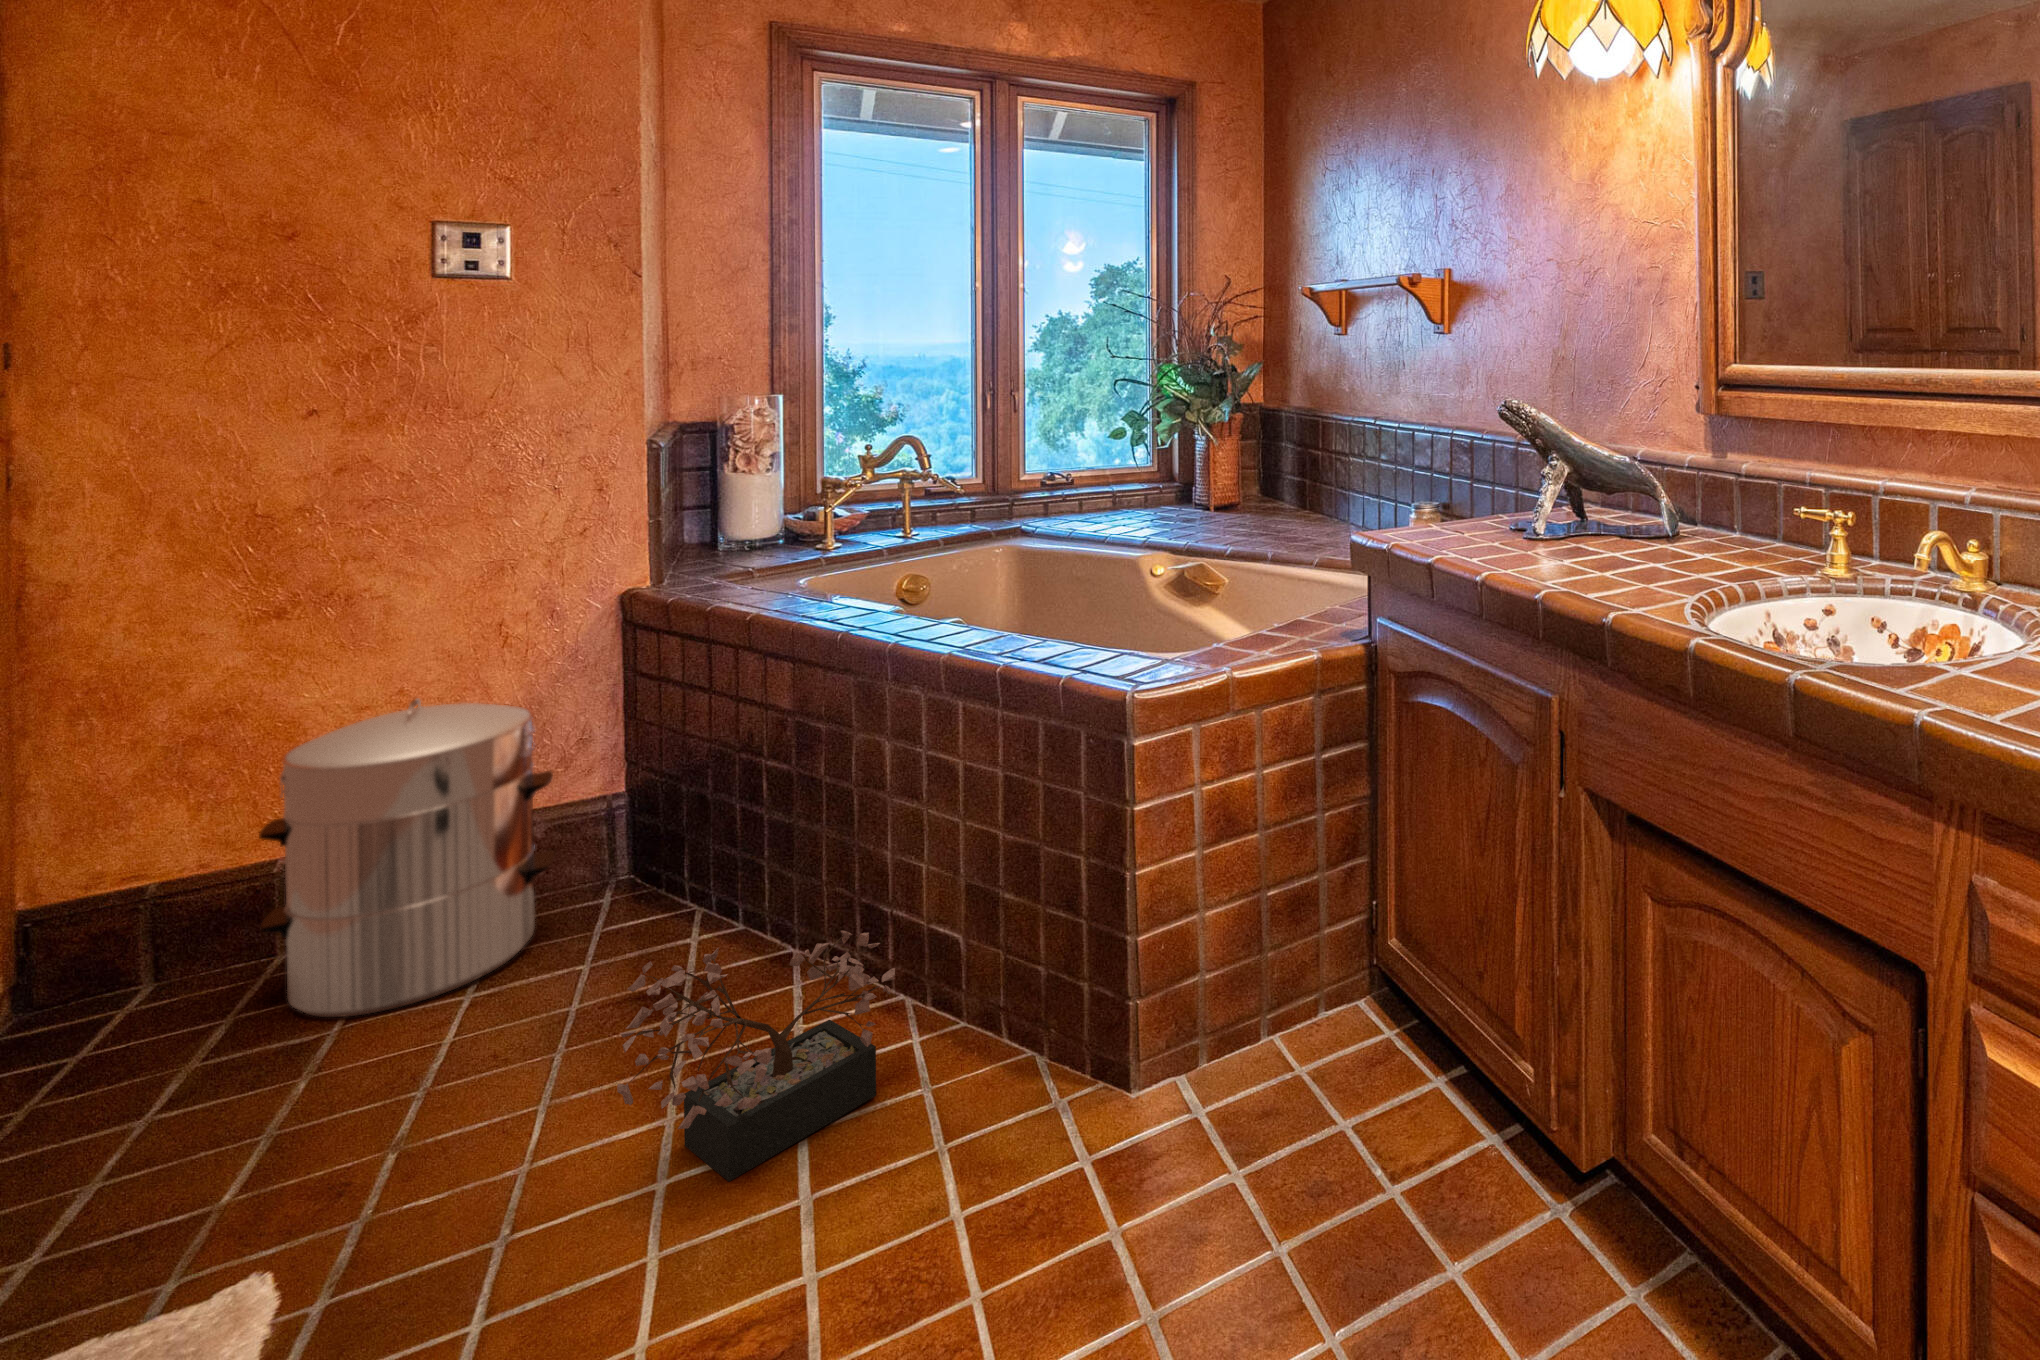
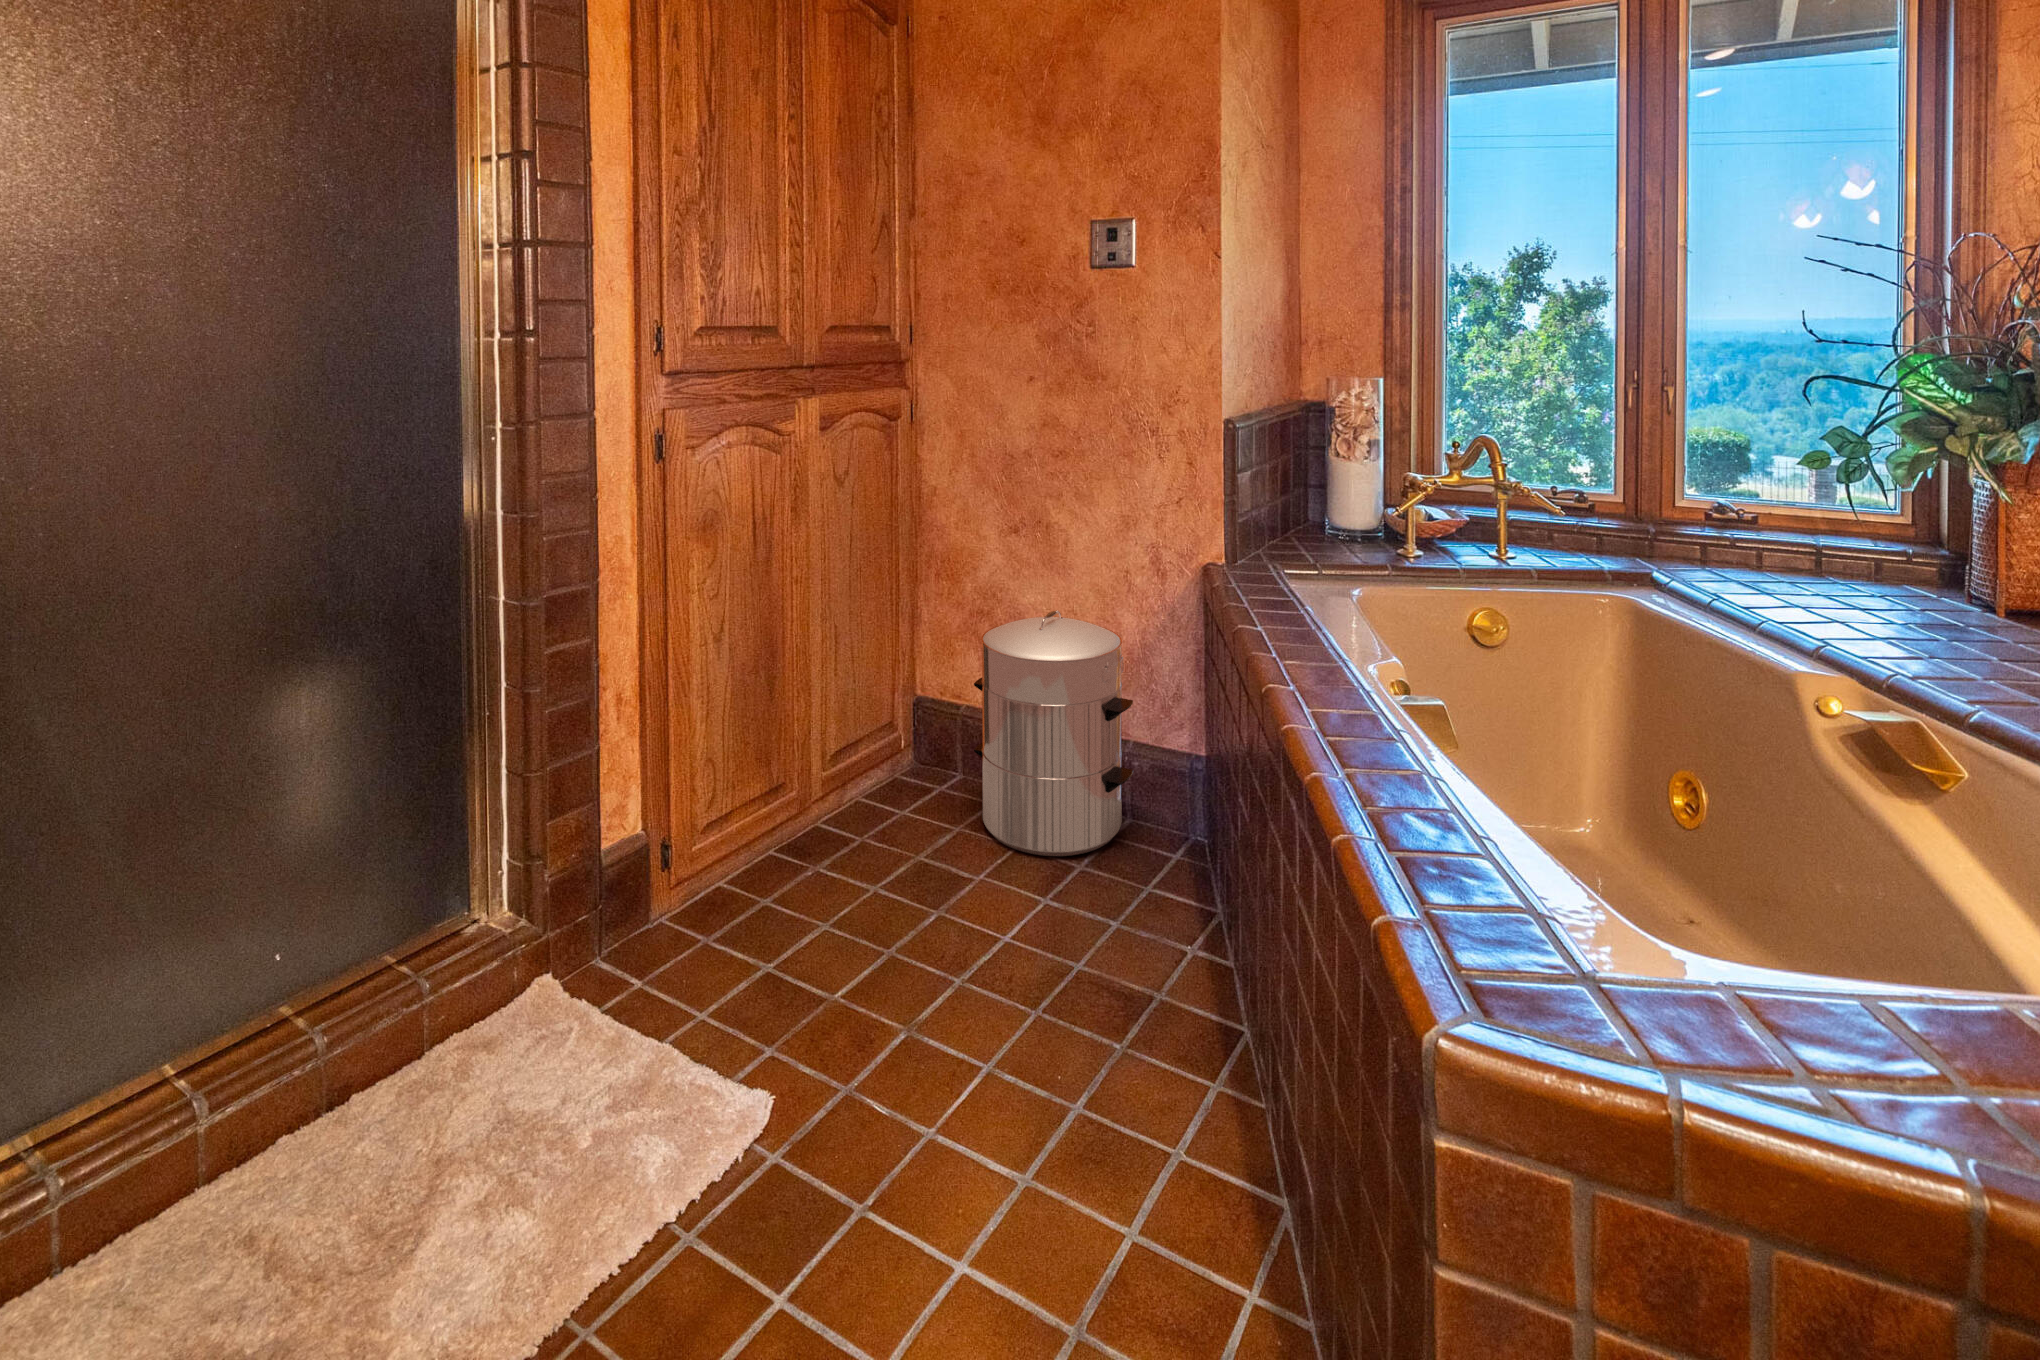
decorative plant: present [617,931,895,1181] -> none [969,939,1238,1244]

